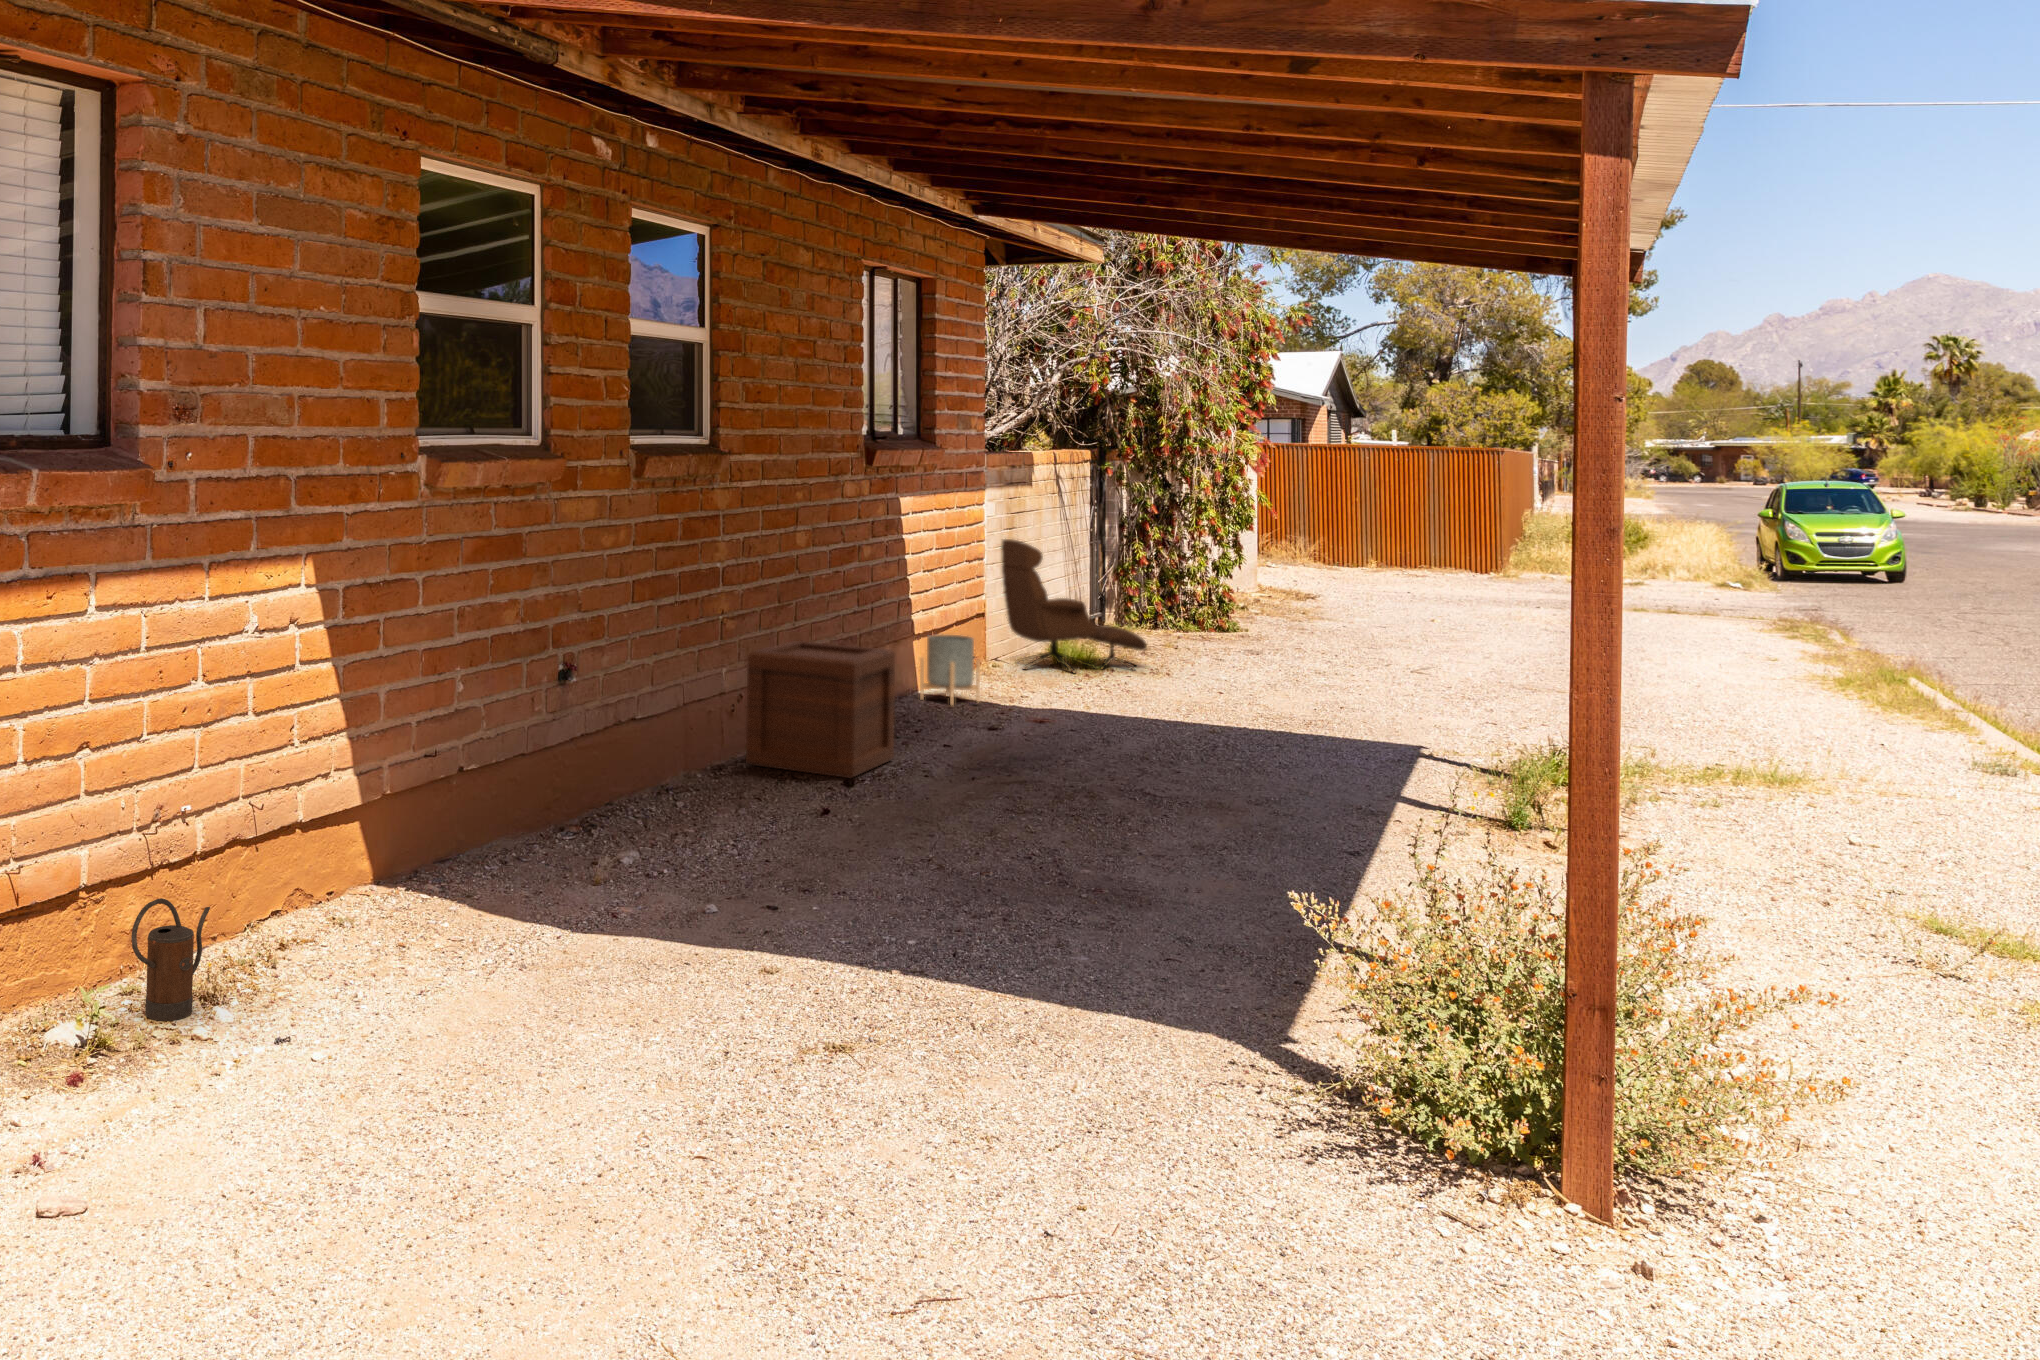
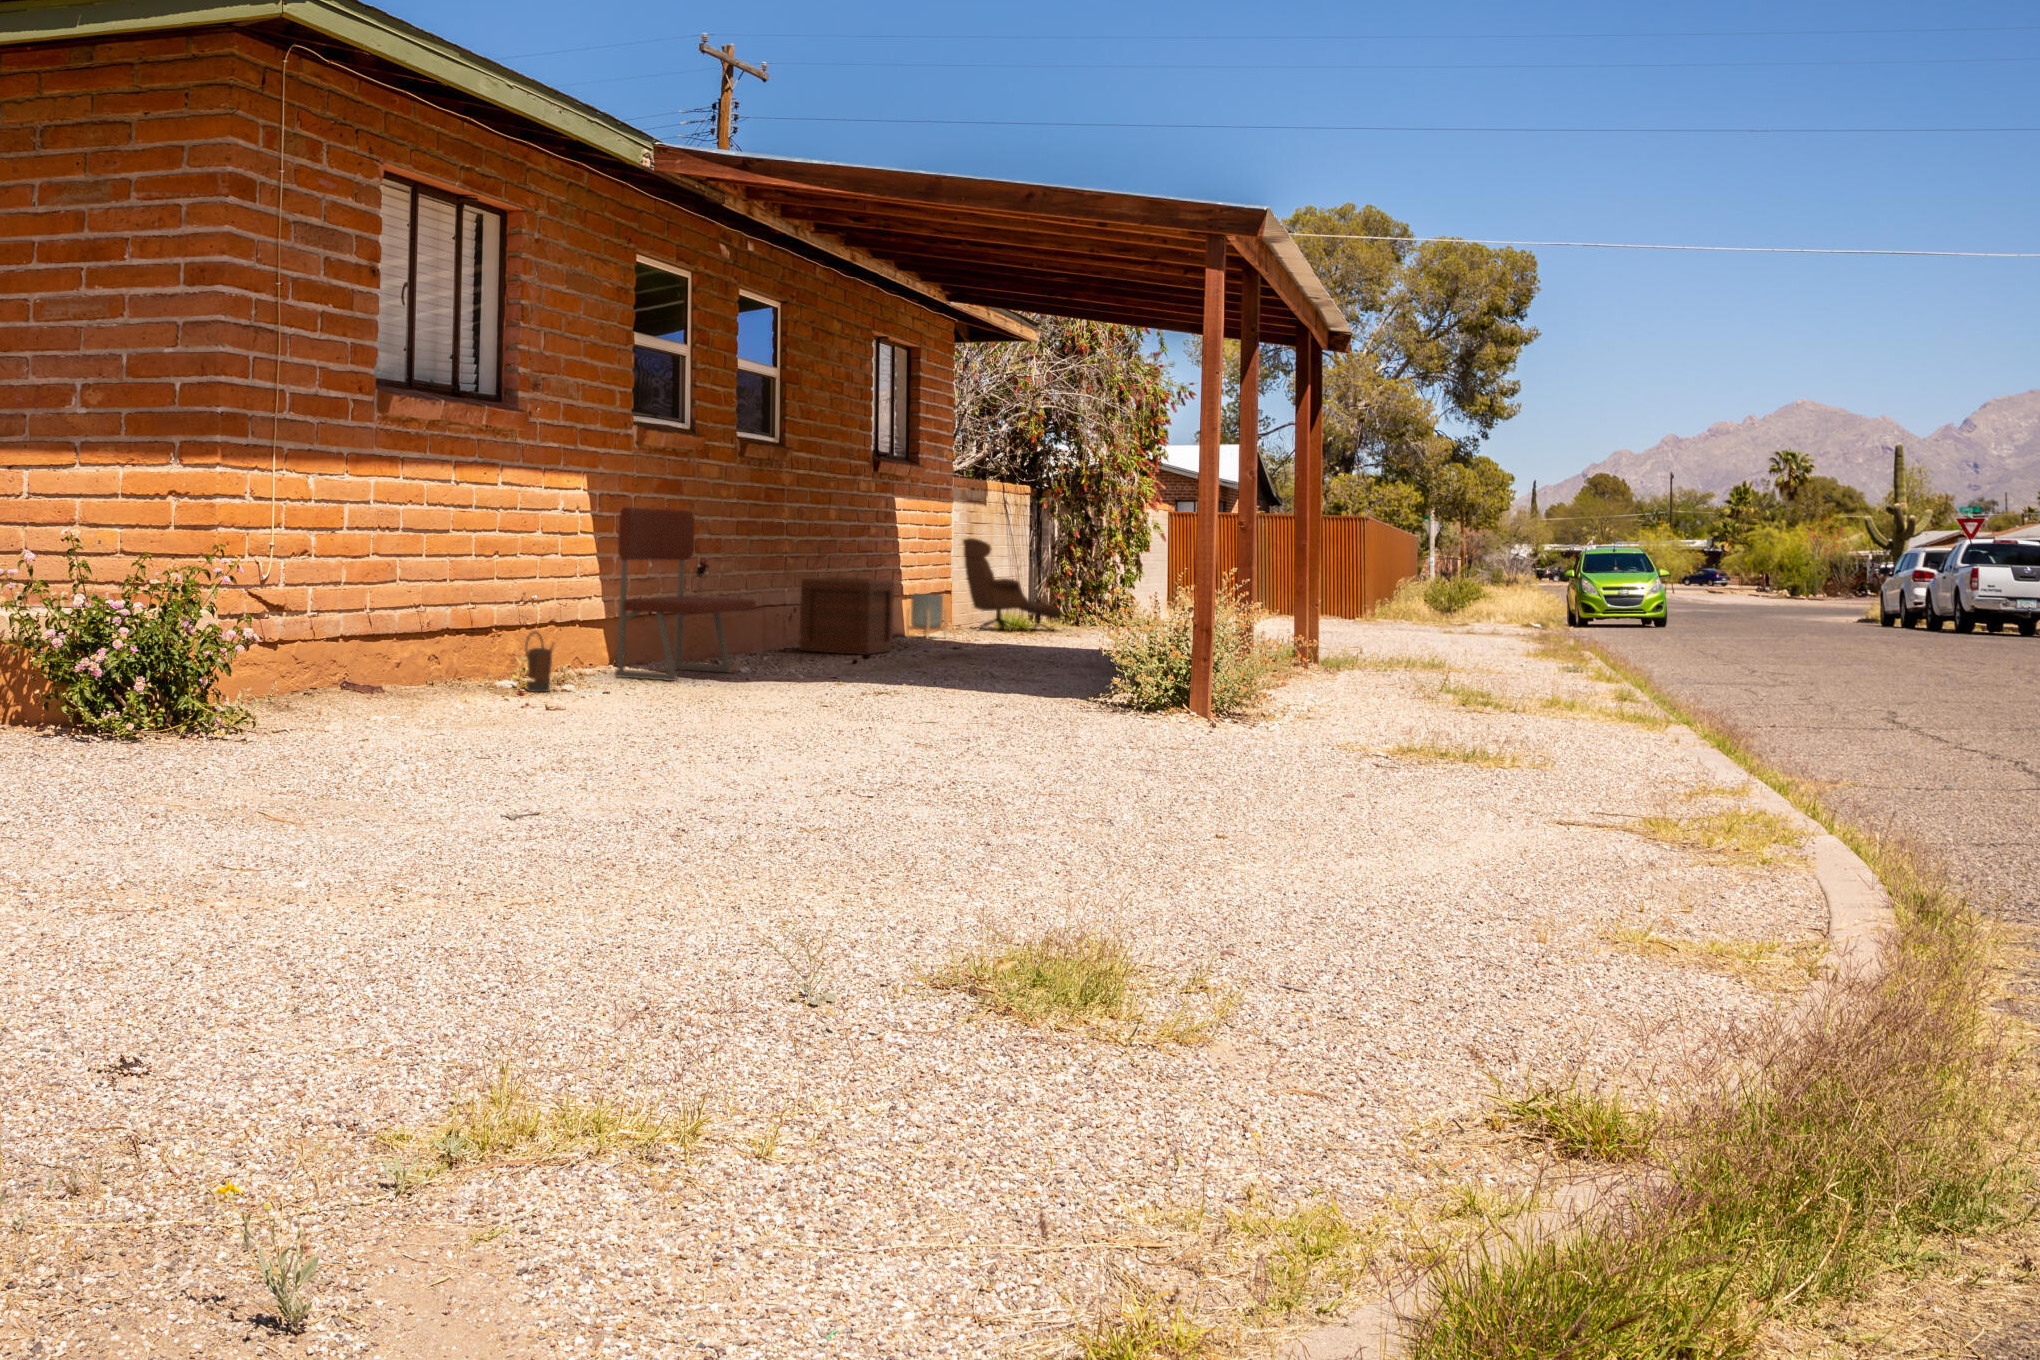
bench: none [372,592,638,935] -> present [614,507,756,681]

